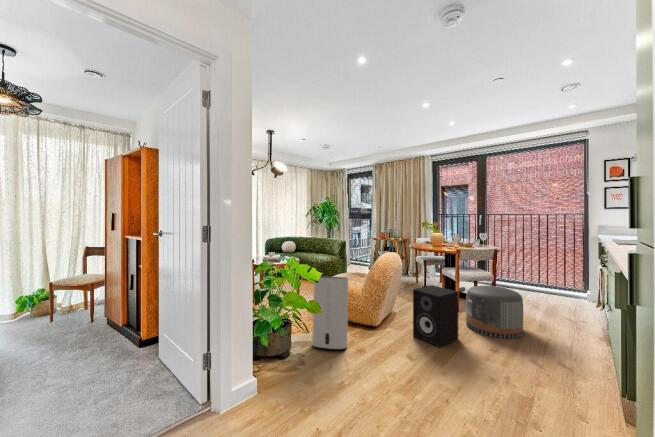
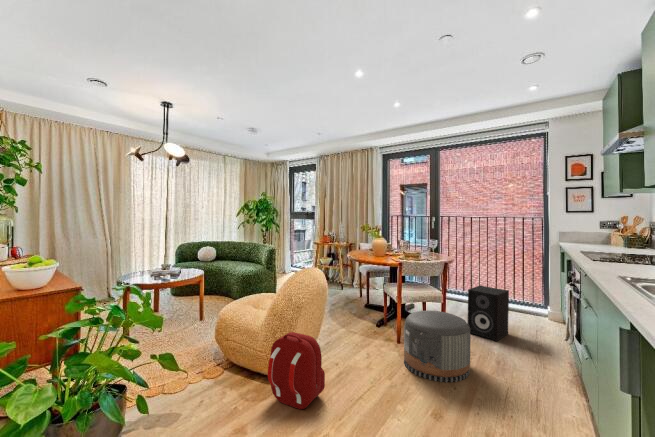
air purifier: present [312,276,348,349] -> none [181,309,238,417]
speaker: present [413,285,459,348] -> present [467,285,509,341]
backpack: none [371,295,411,349] -> present [268,332,325,409]

